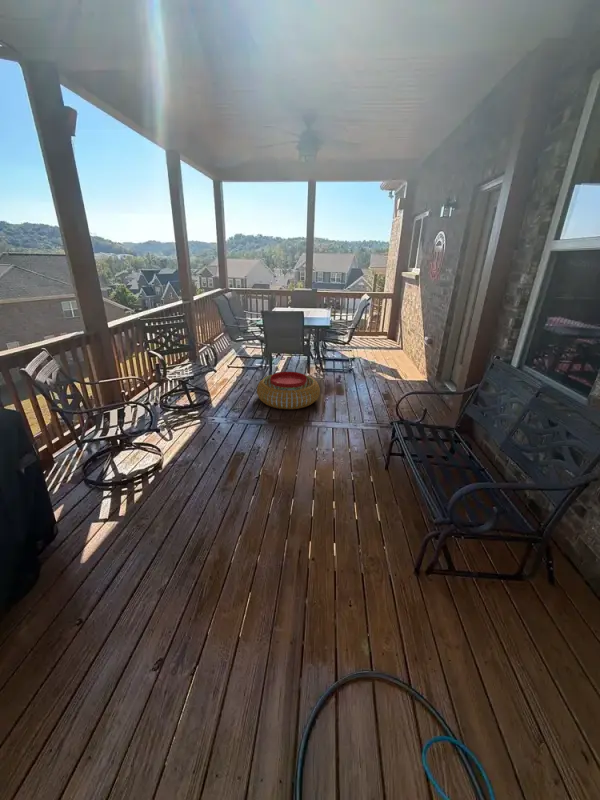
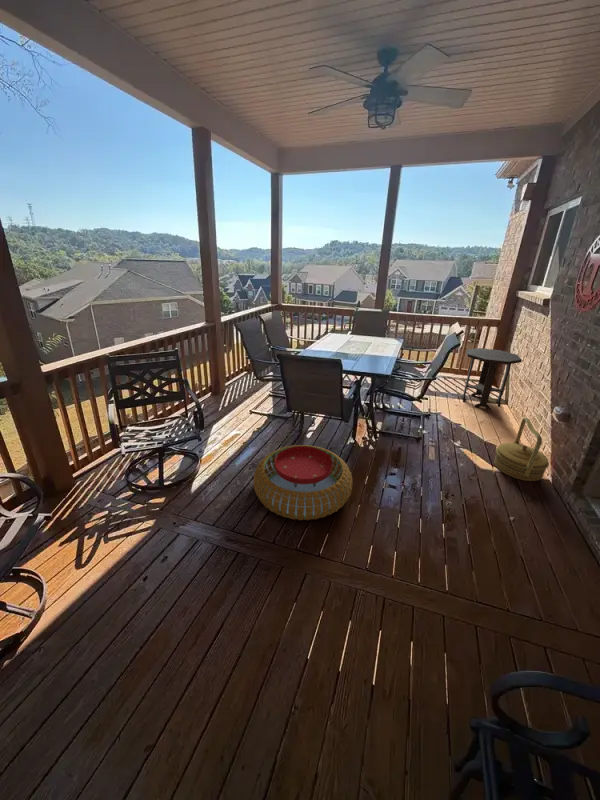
side table: none [373,313,408,353] -> present [462,348,522,409]
woven basket: none [397,346,426,382] -> present [494,418,549,481]

